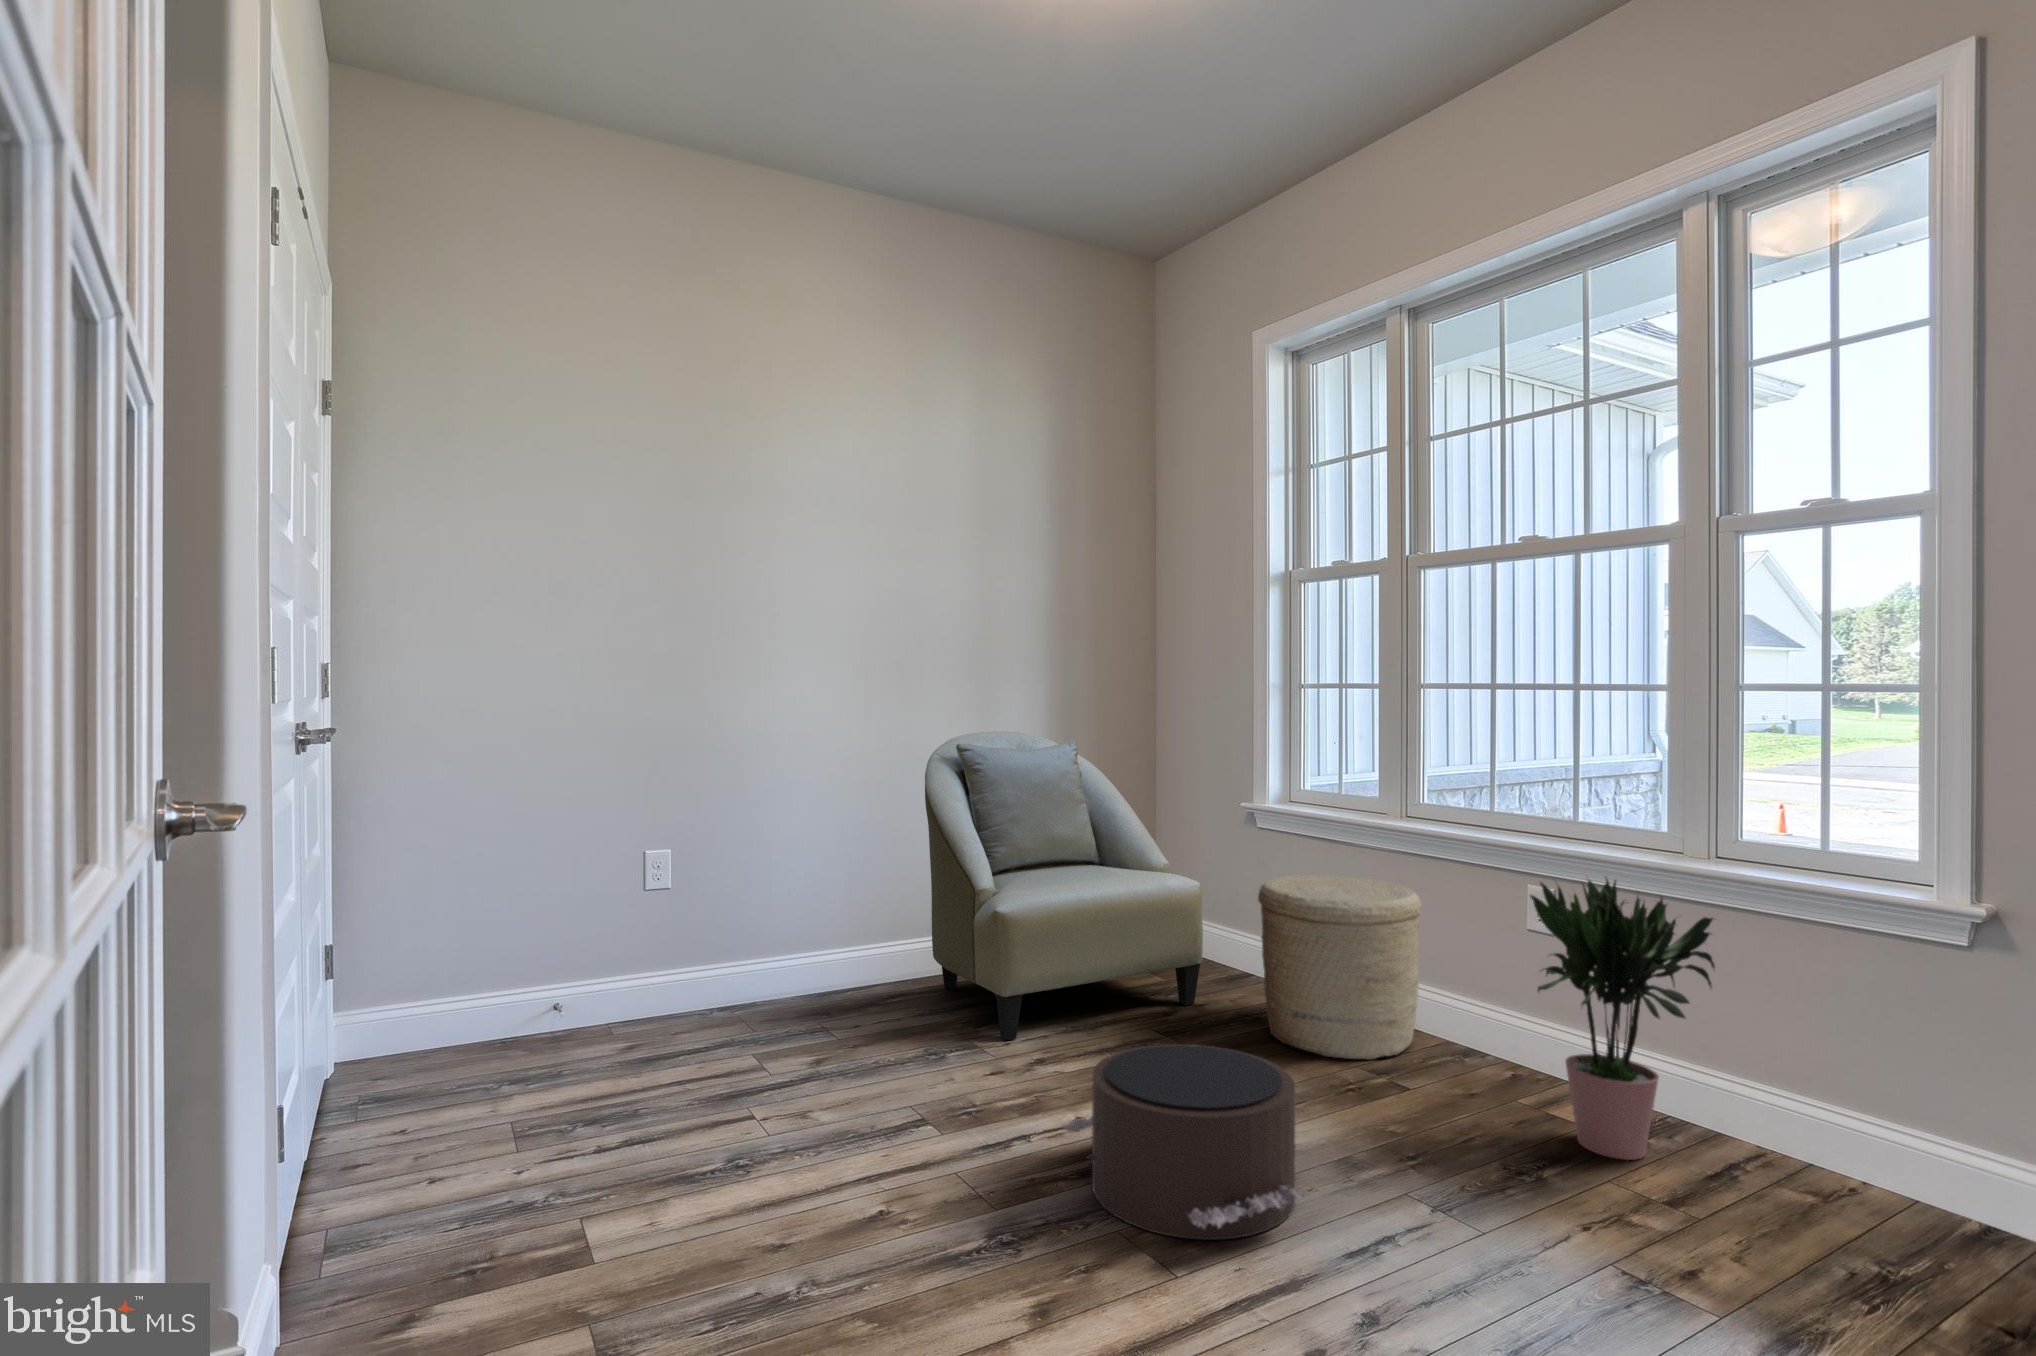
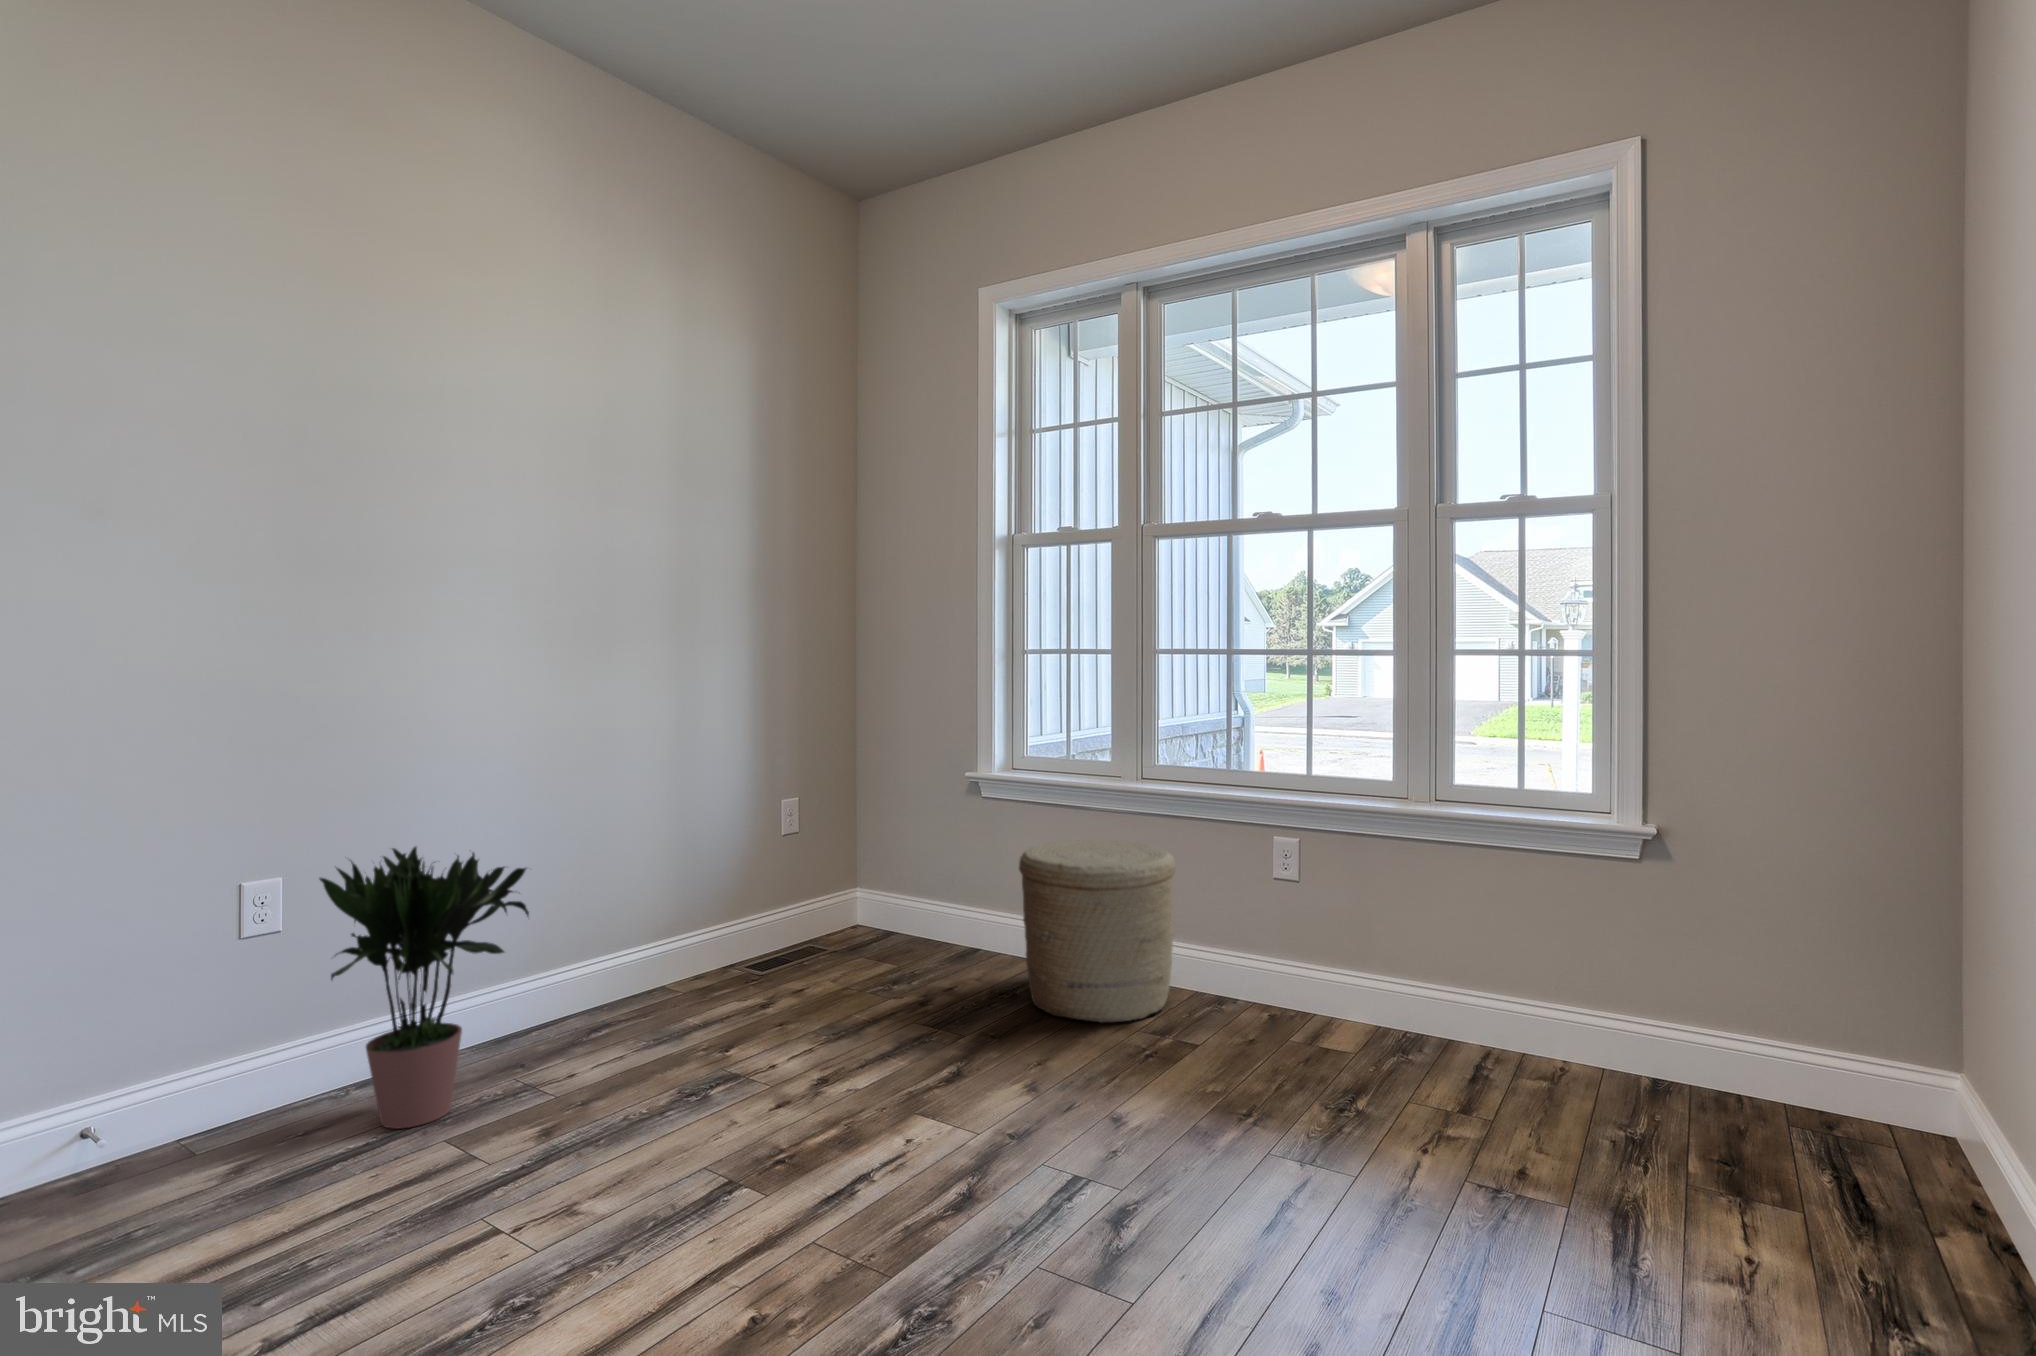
armchair: present [925,731,1203,1040] -> none [629,707,949,1063]
potted plant: present [1530,878,1715,1160] -> present [320,847,529,1129]
pouf: present [1063,1044,1301,1240] -> none [921,1037,1216,1261]

